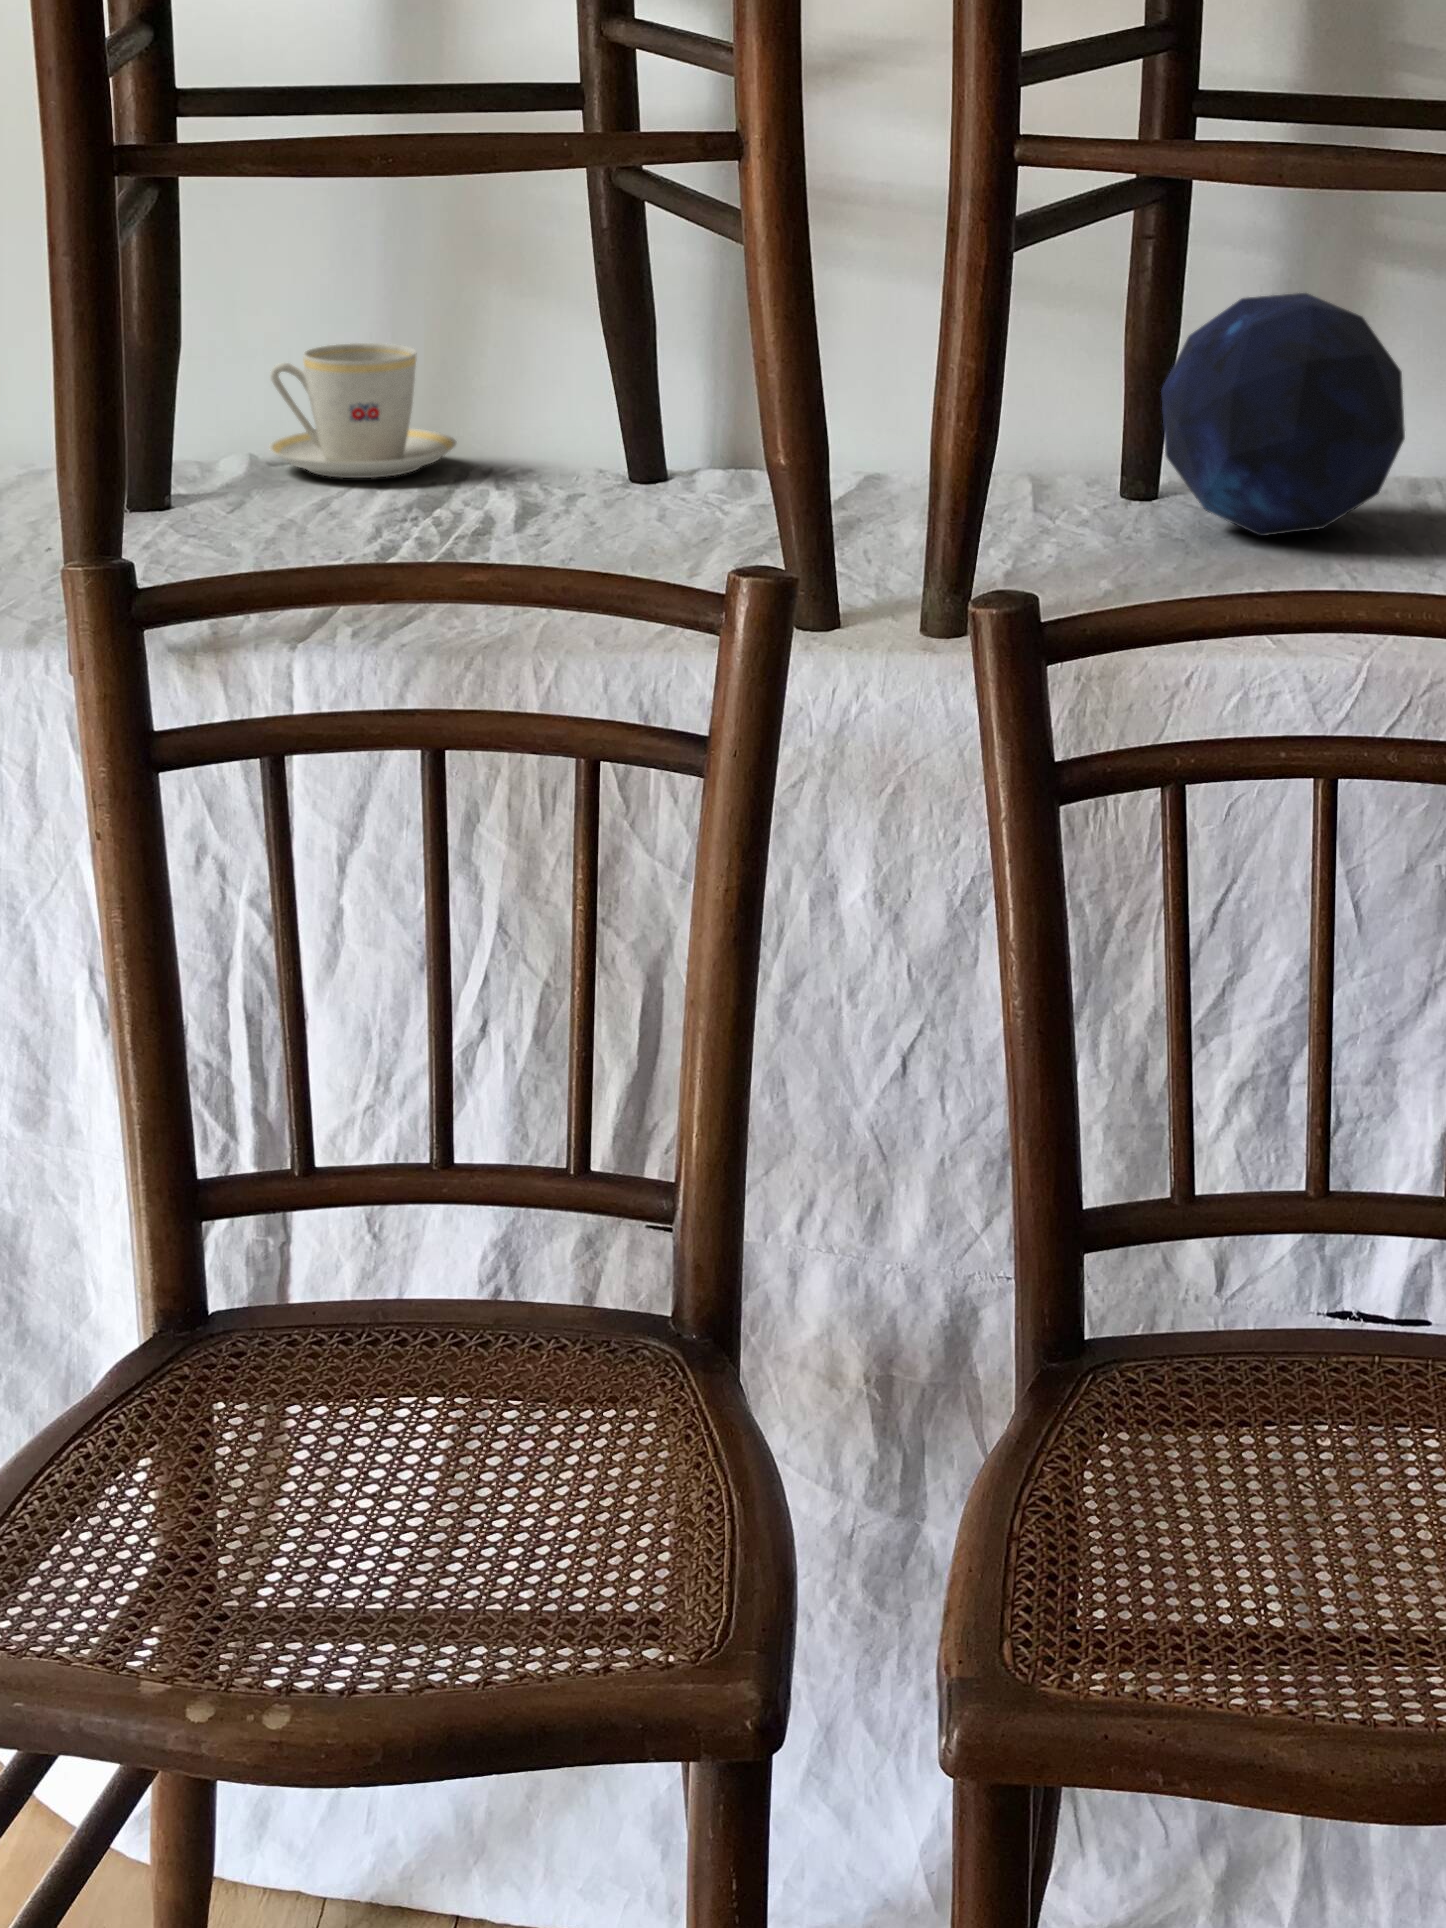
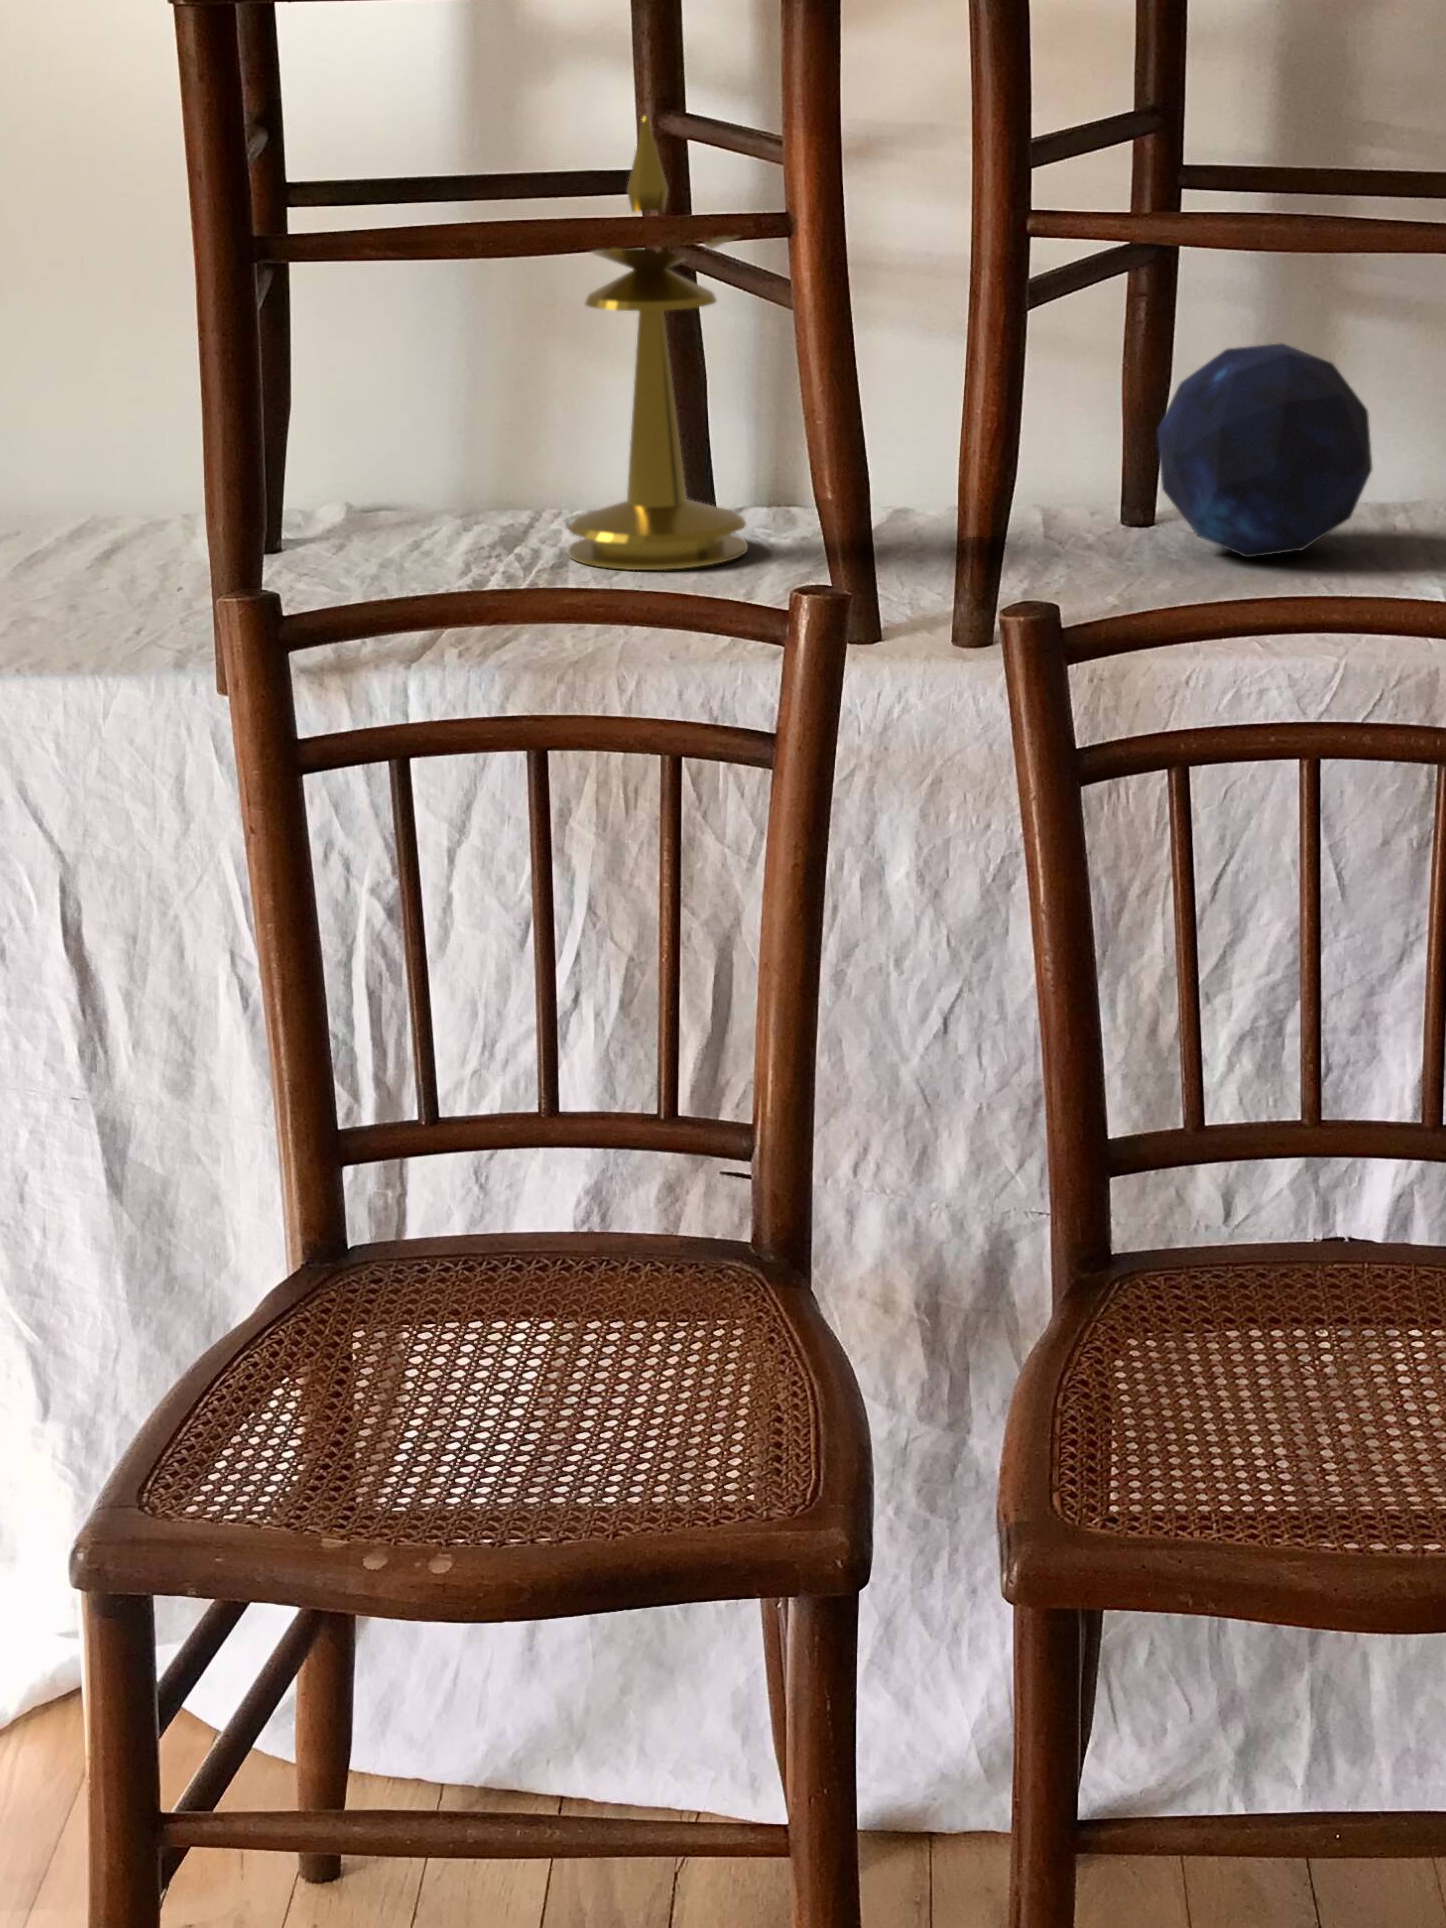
candlestick: none [481,18,695,537] -> present [568,116,748,570]
teacup: present [269,343,457,478] -> none [367,405,533,524]

